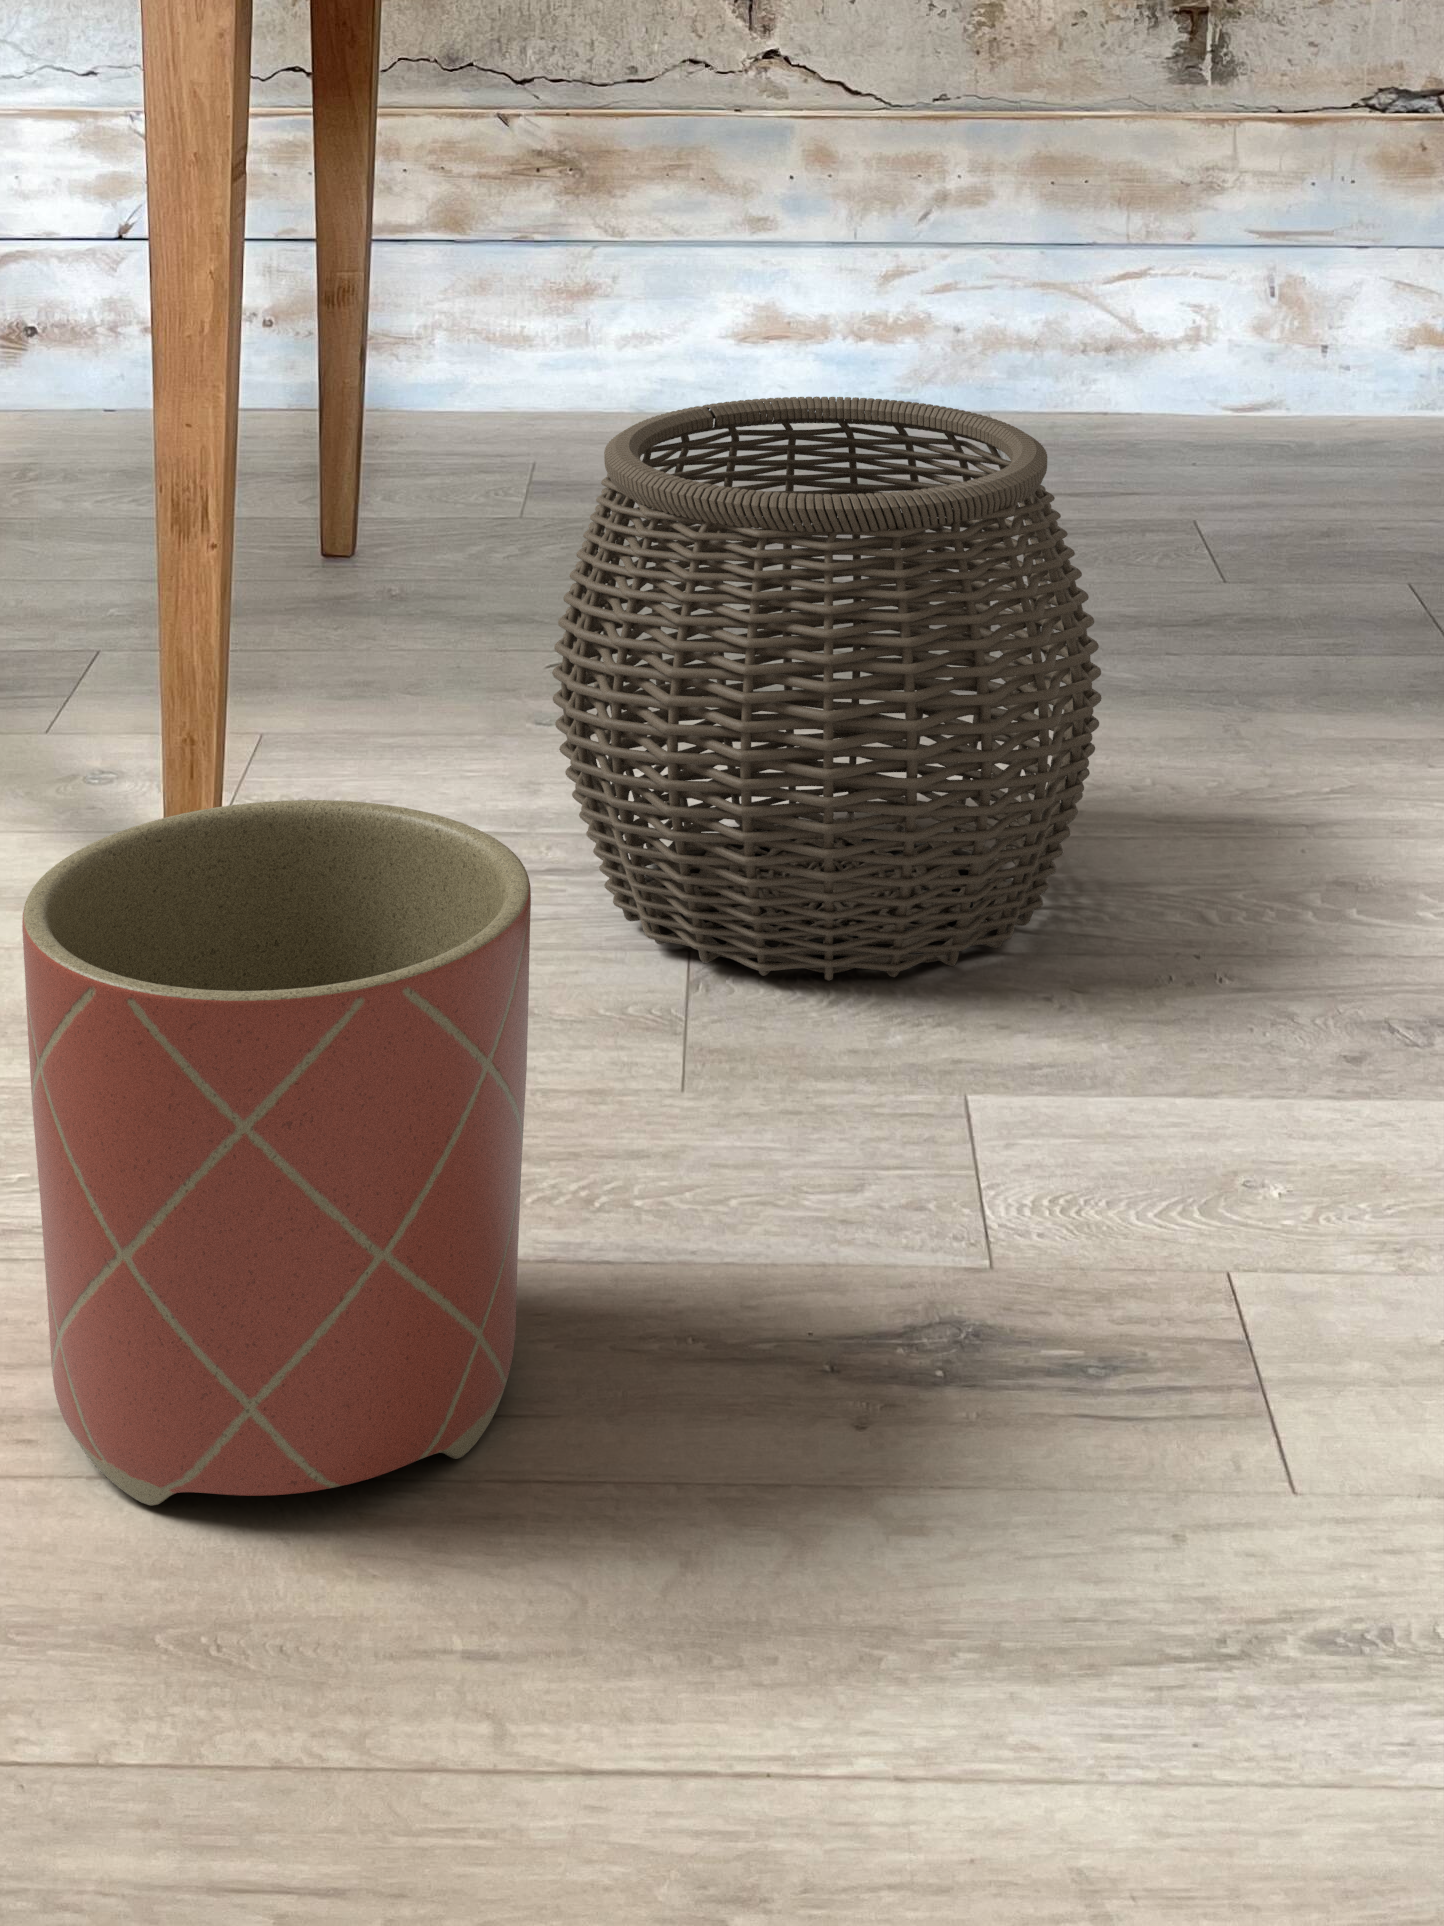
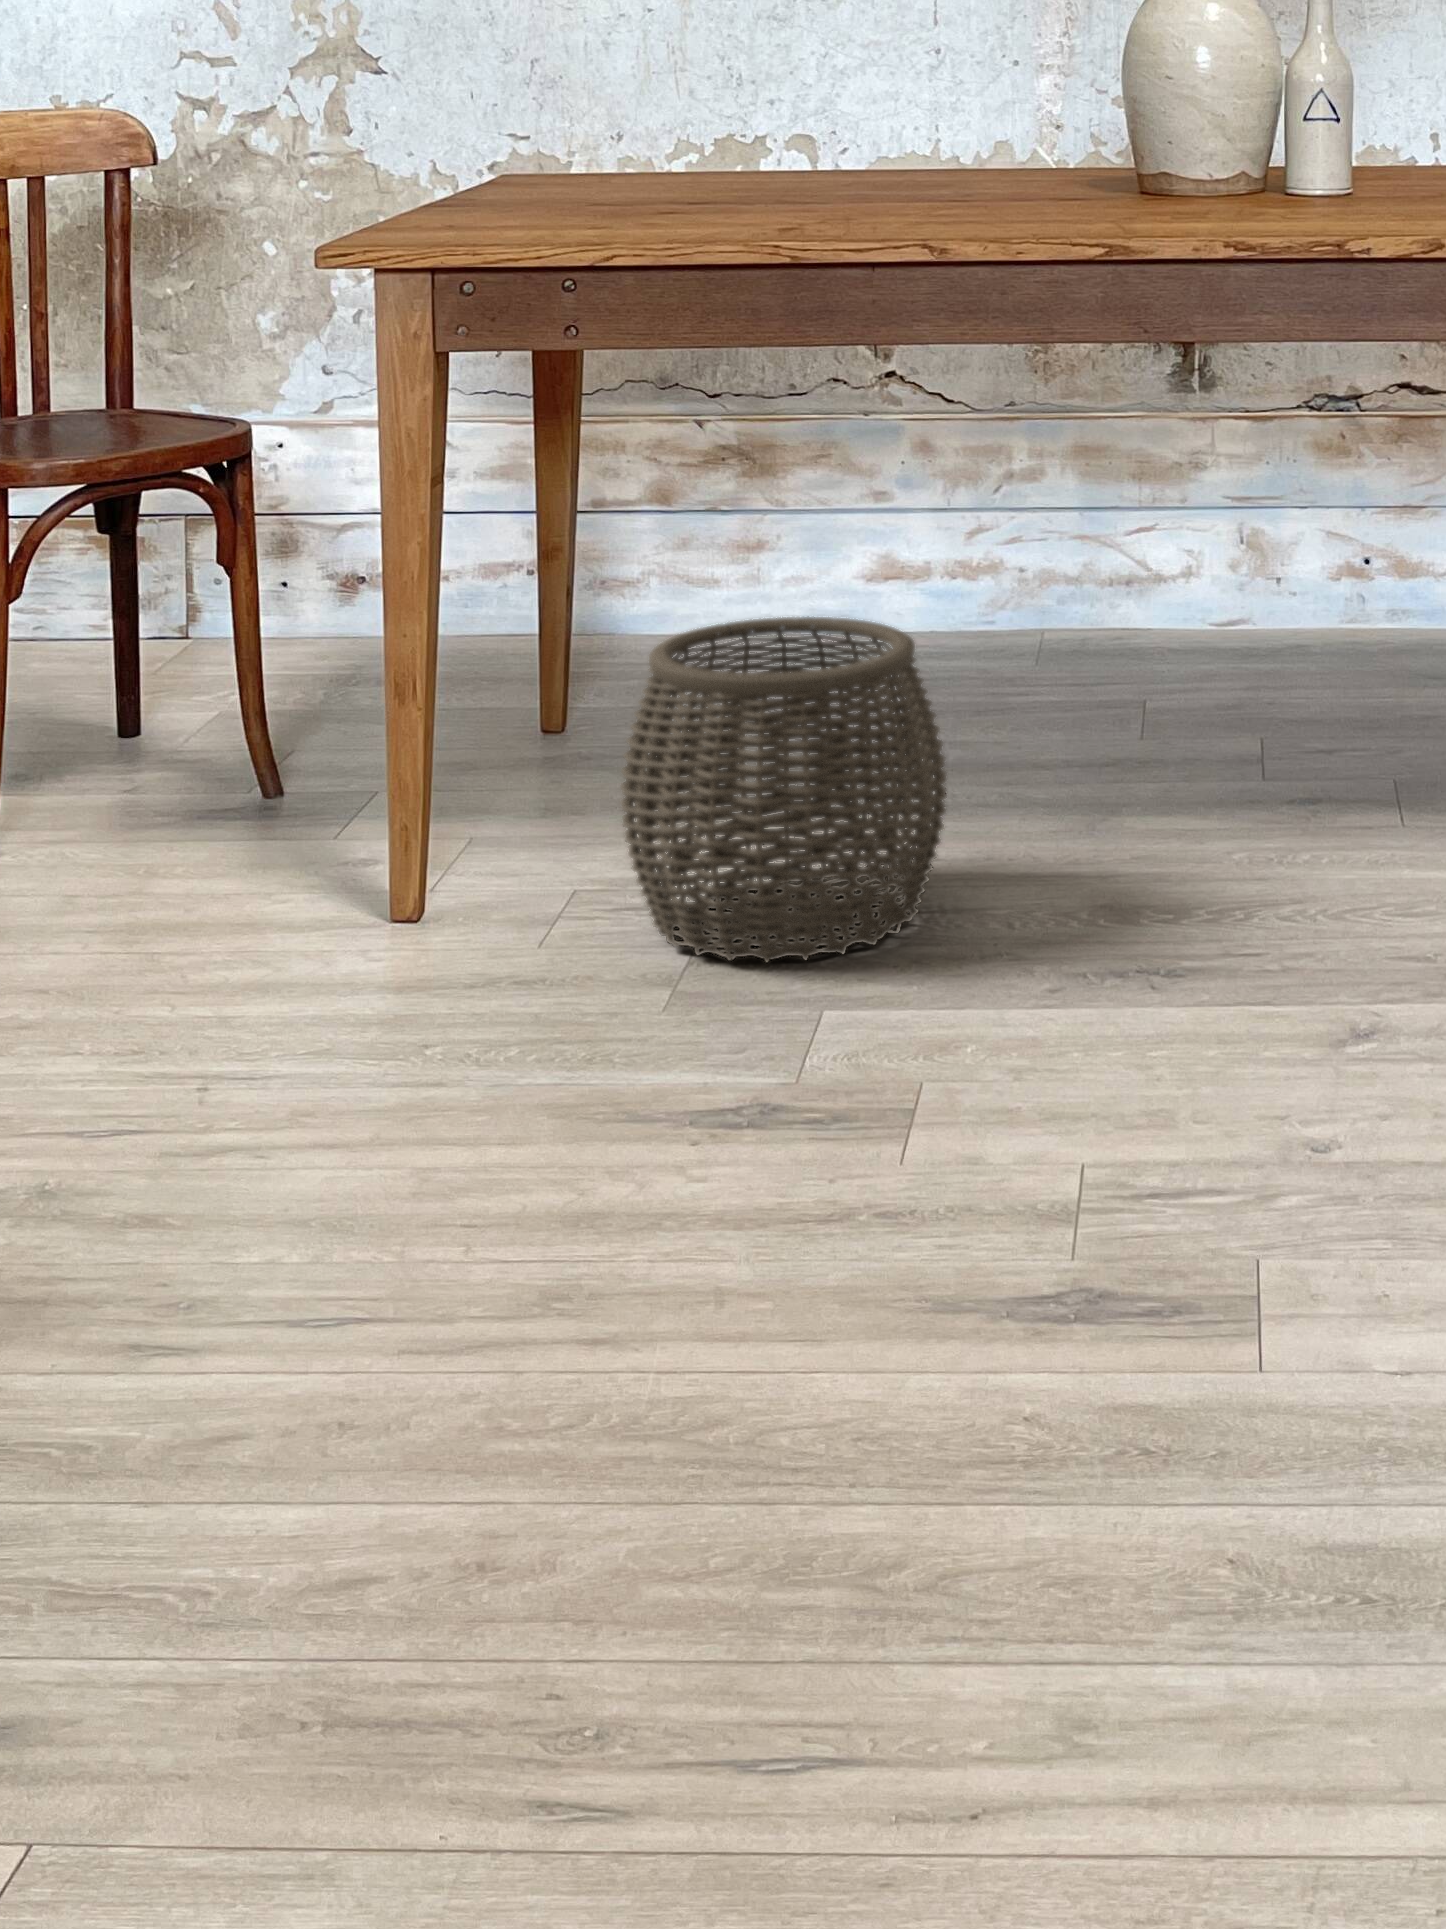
planter: present [22,800,531,1506] -> none [254,838,524,1191]

